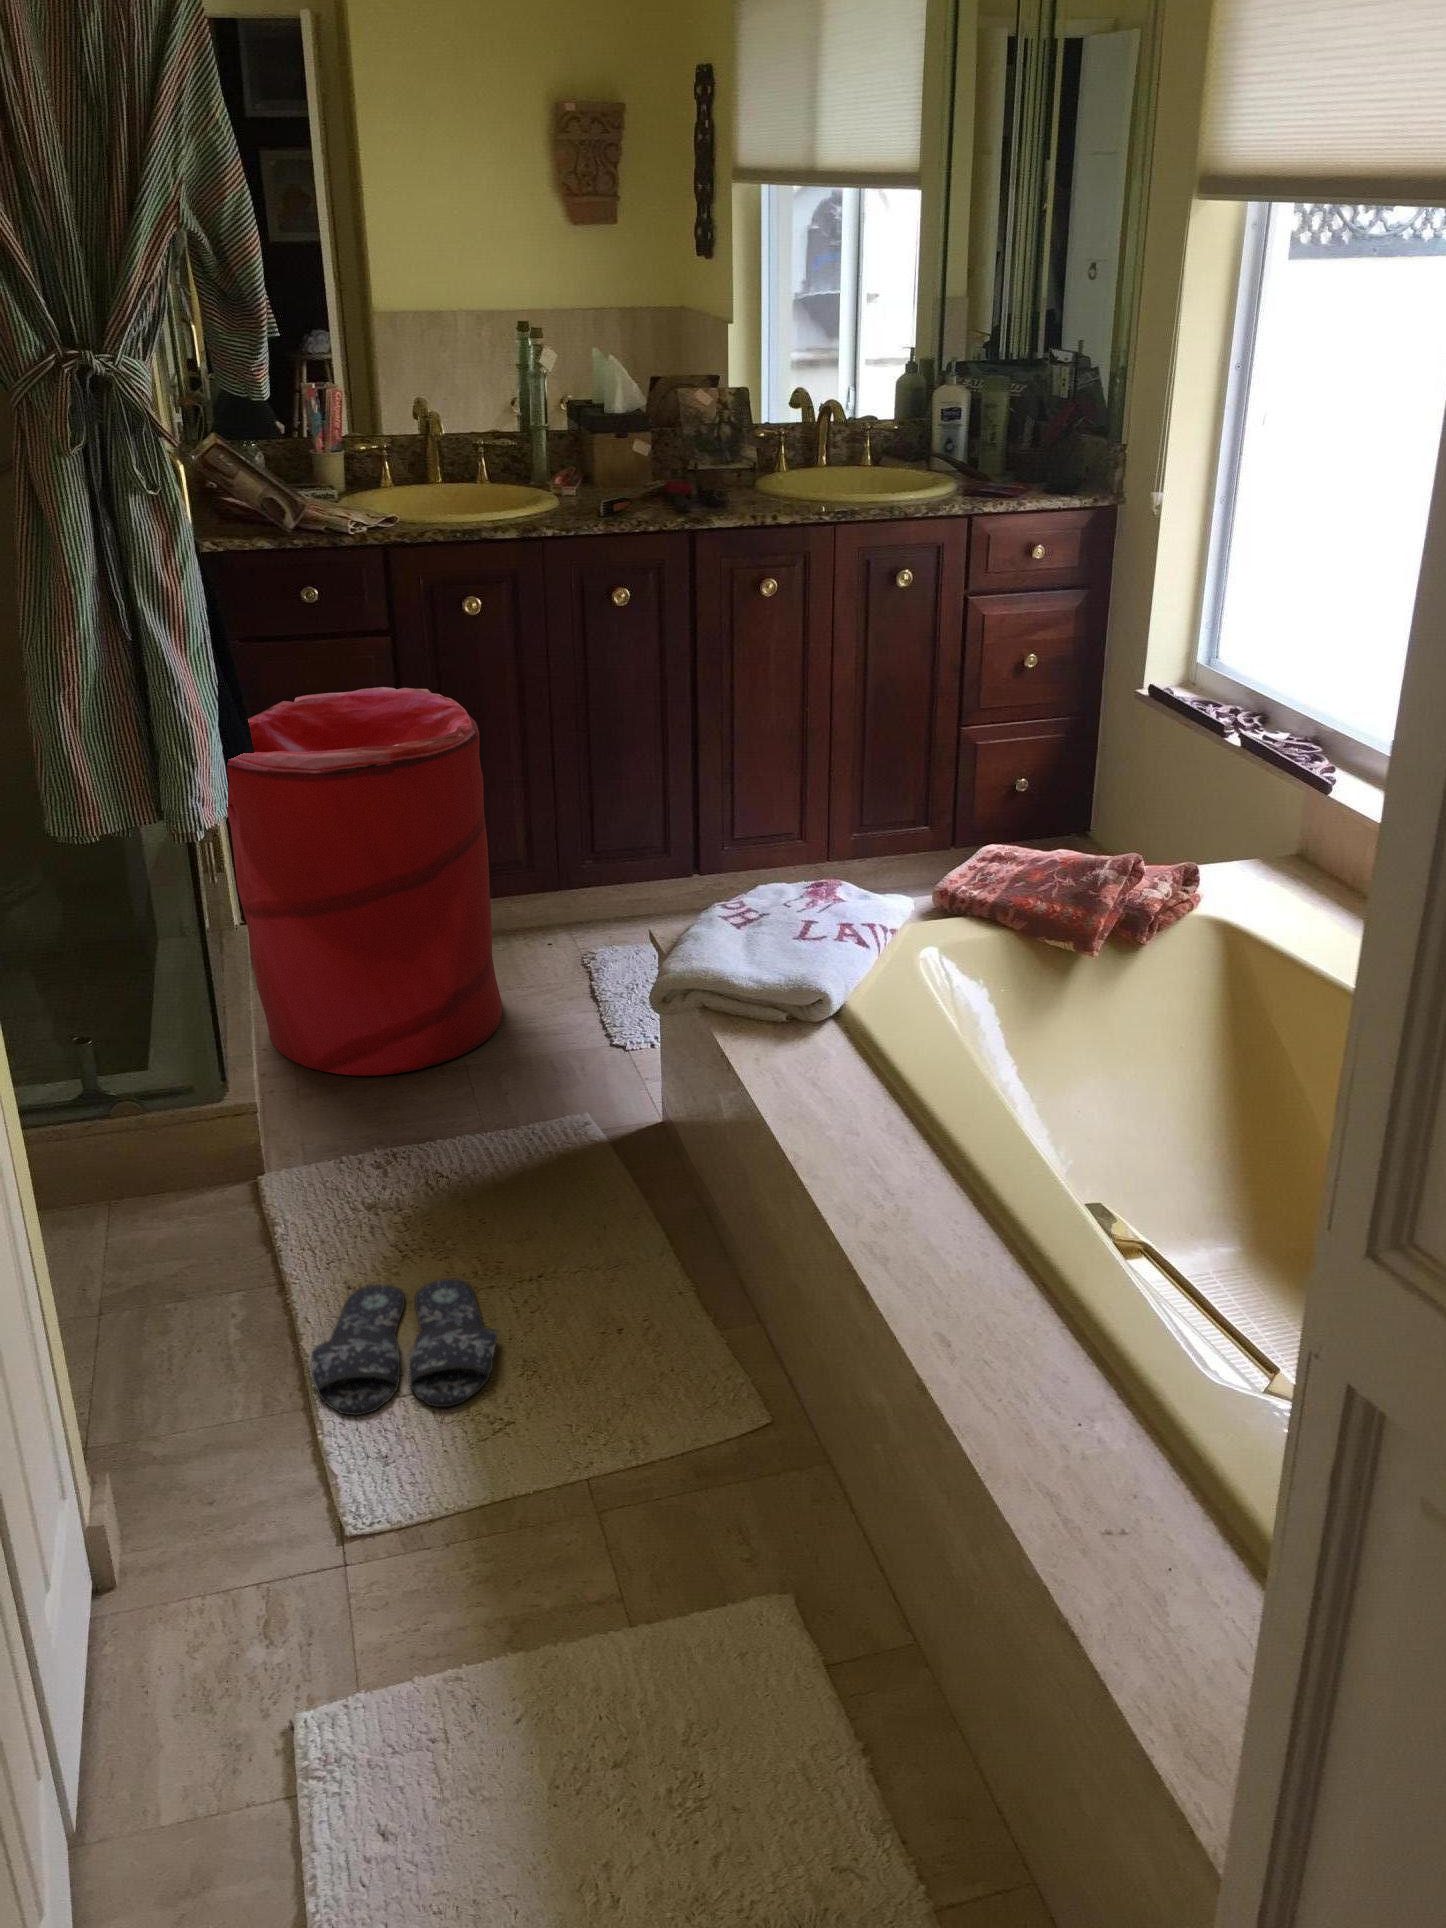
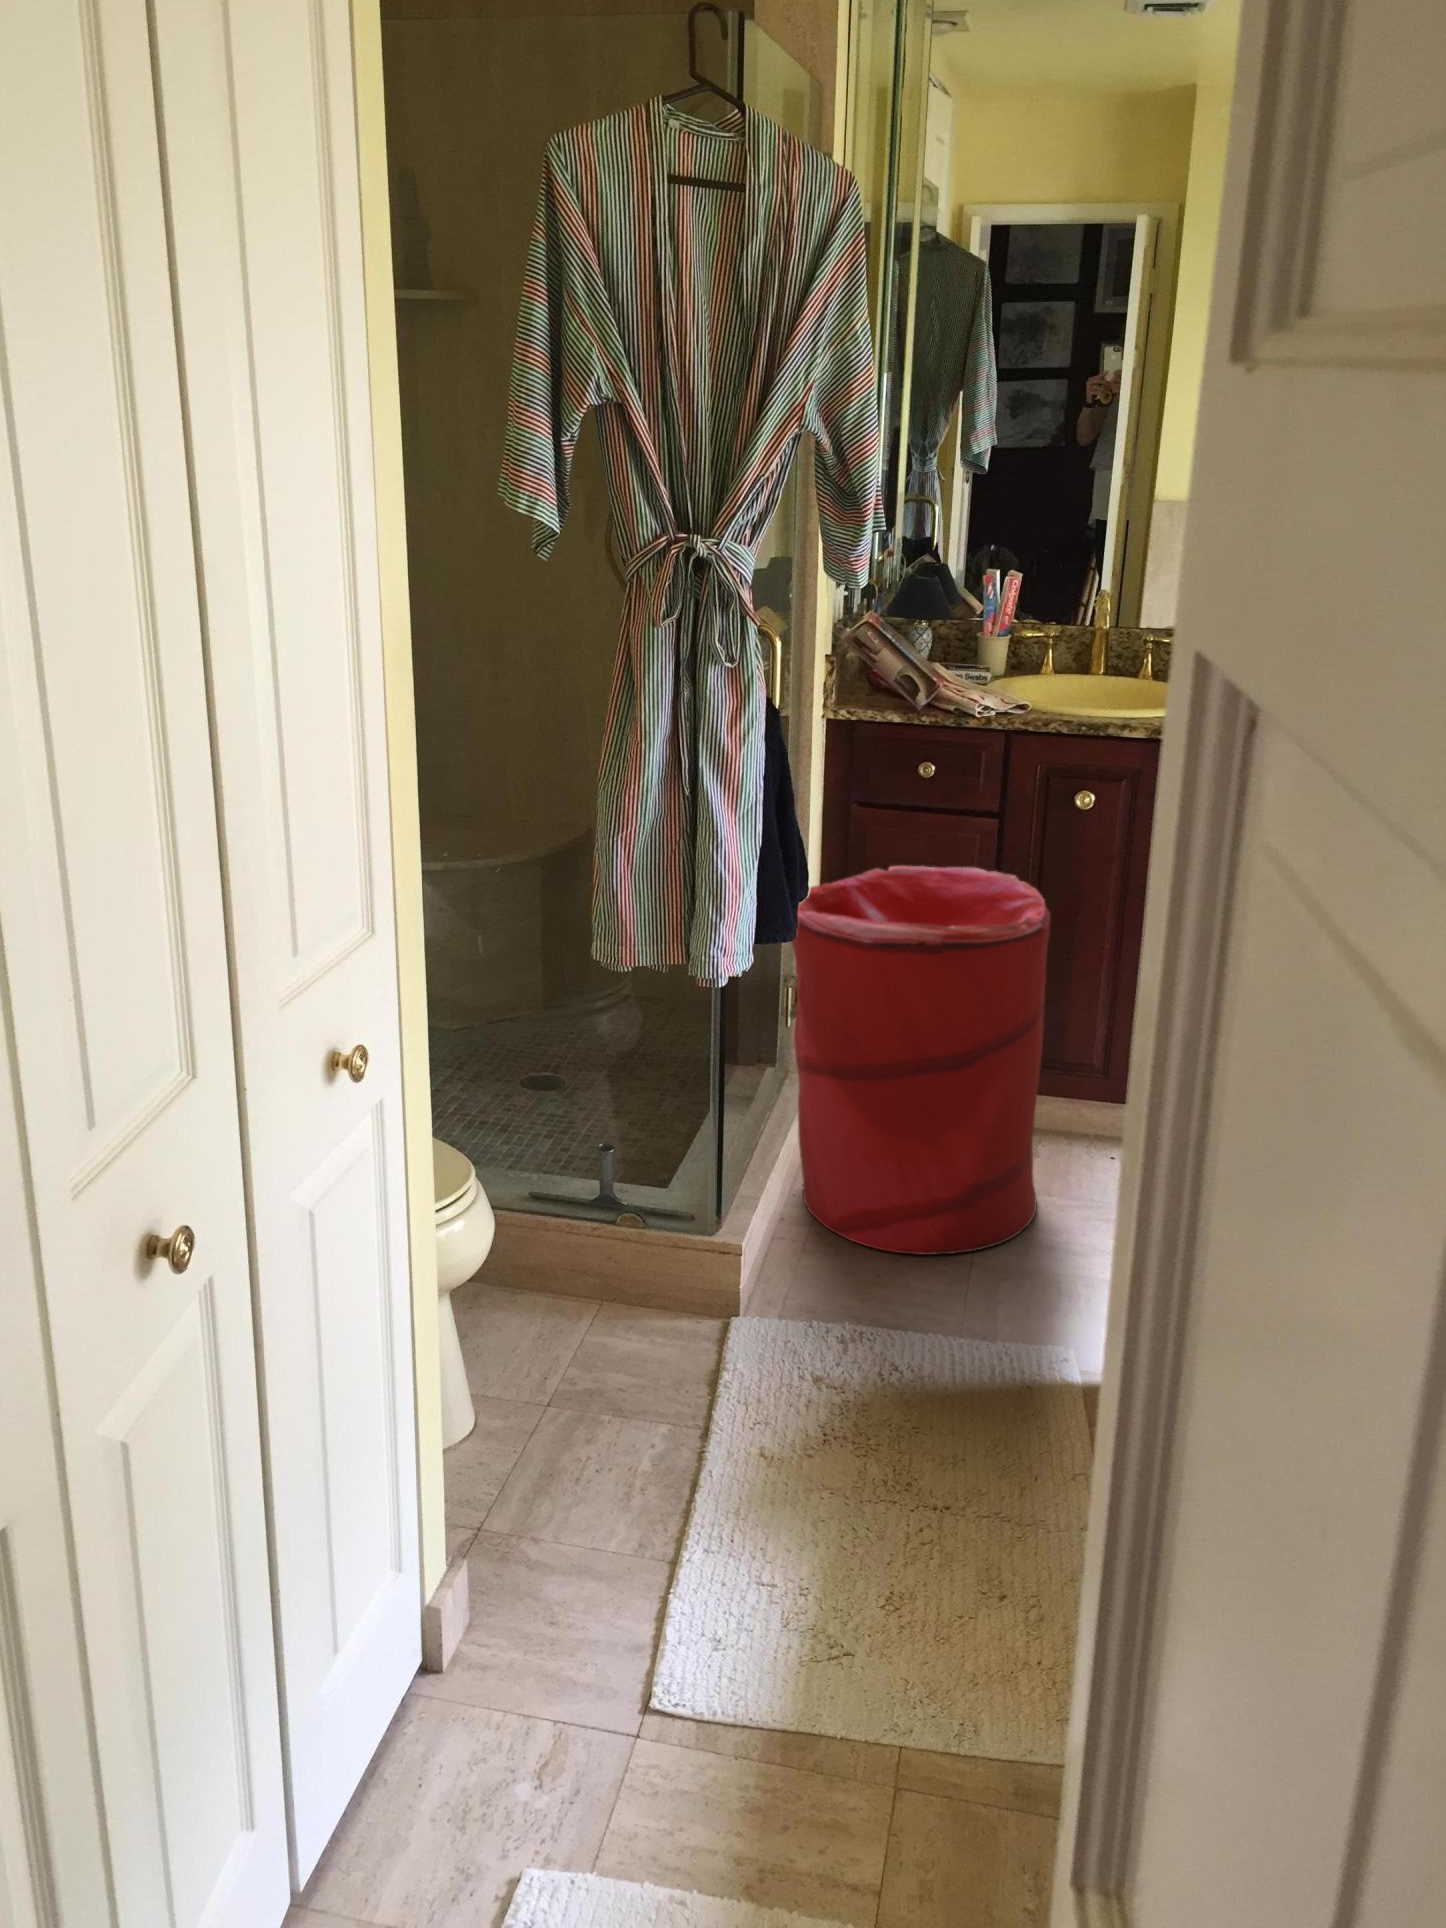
slippers: present [312,1279,498,1415] -> none [687,1460,880,1612]

